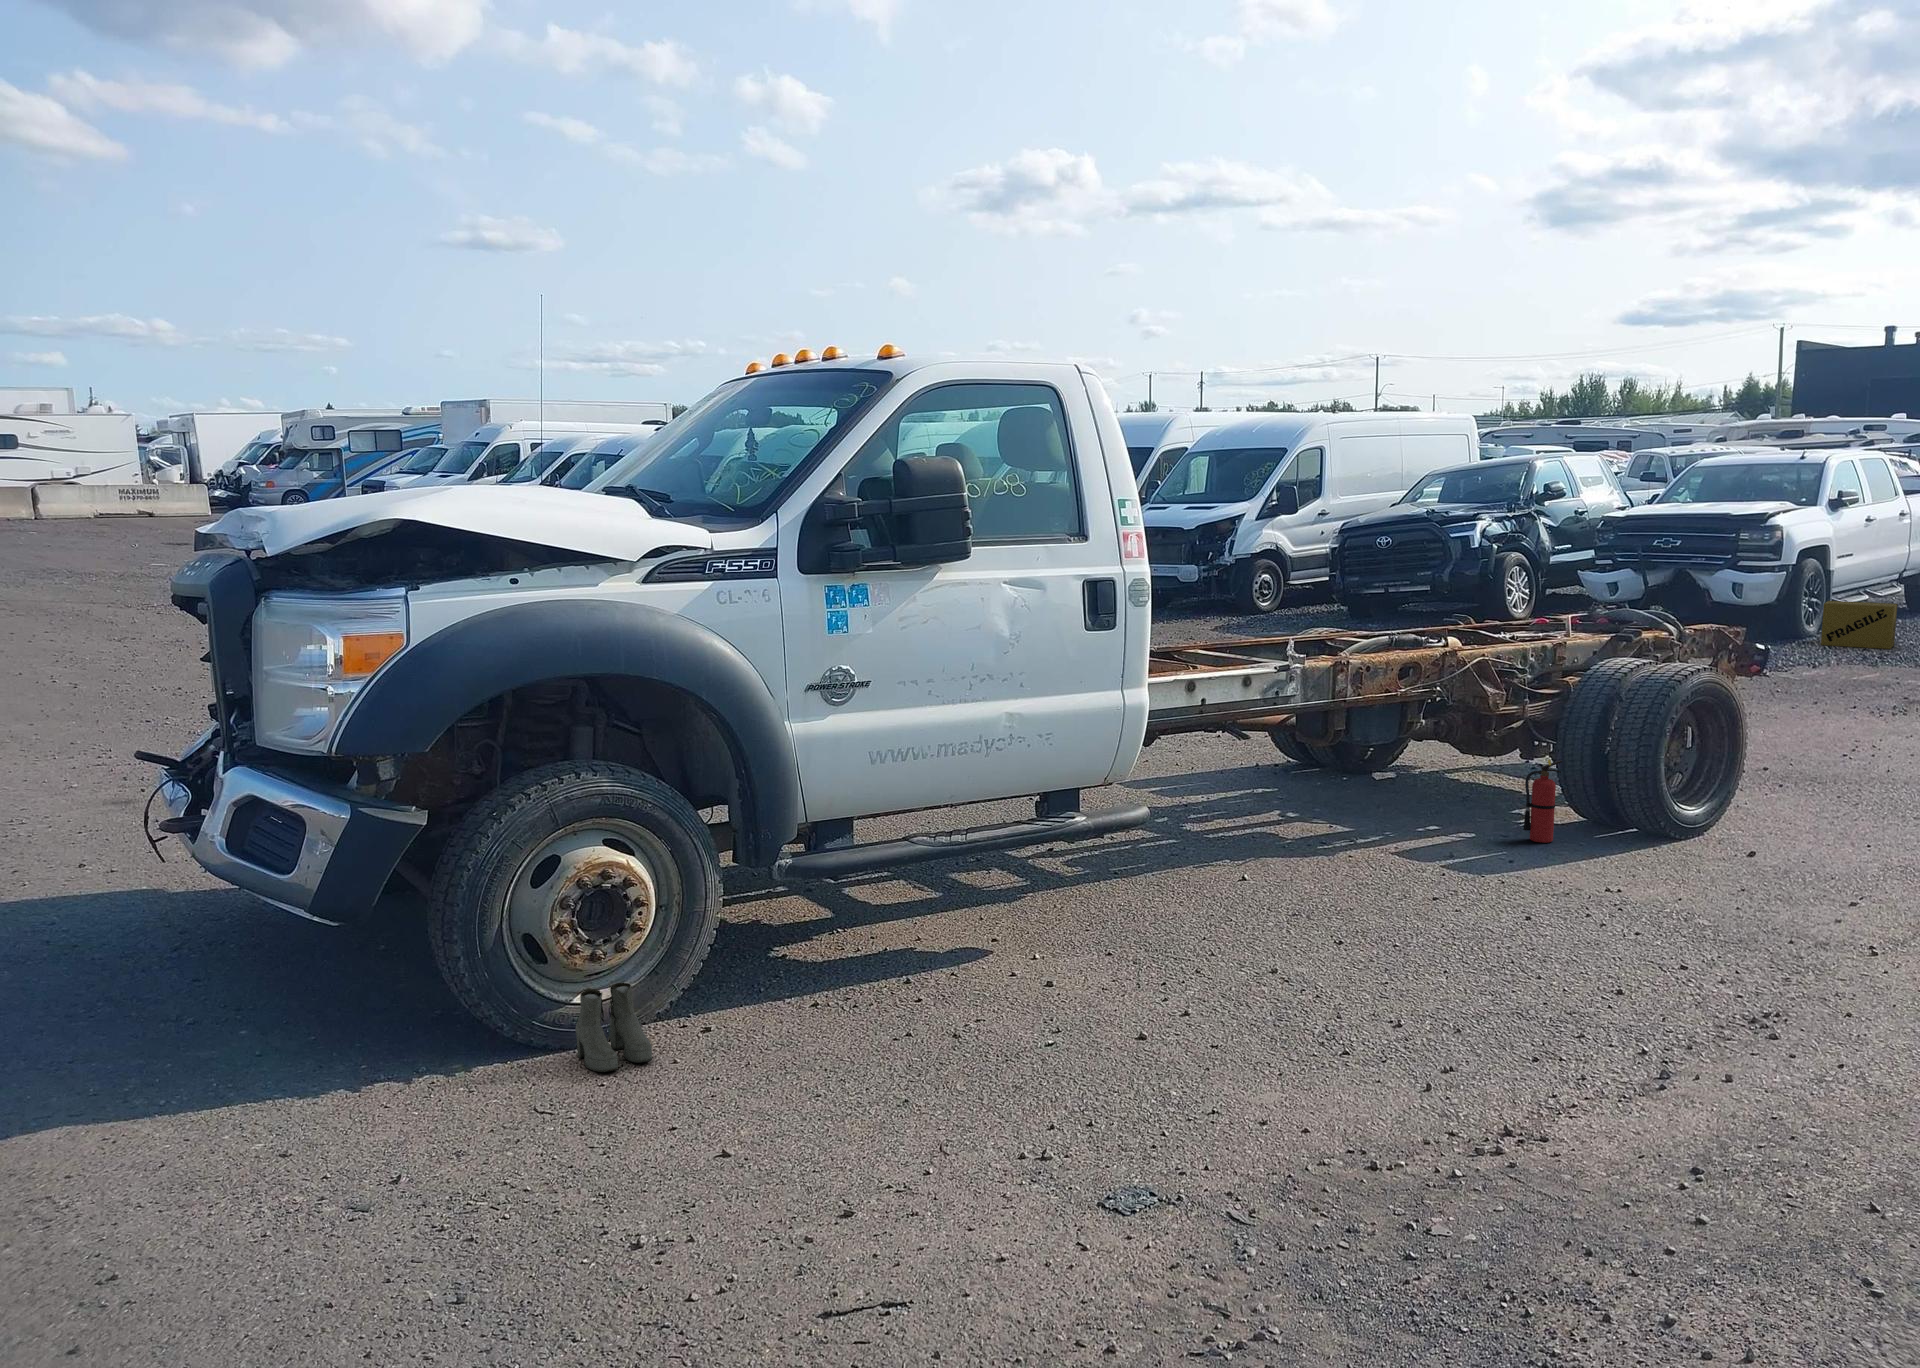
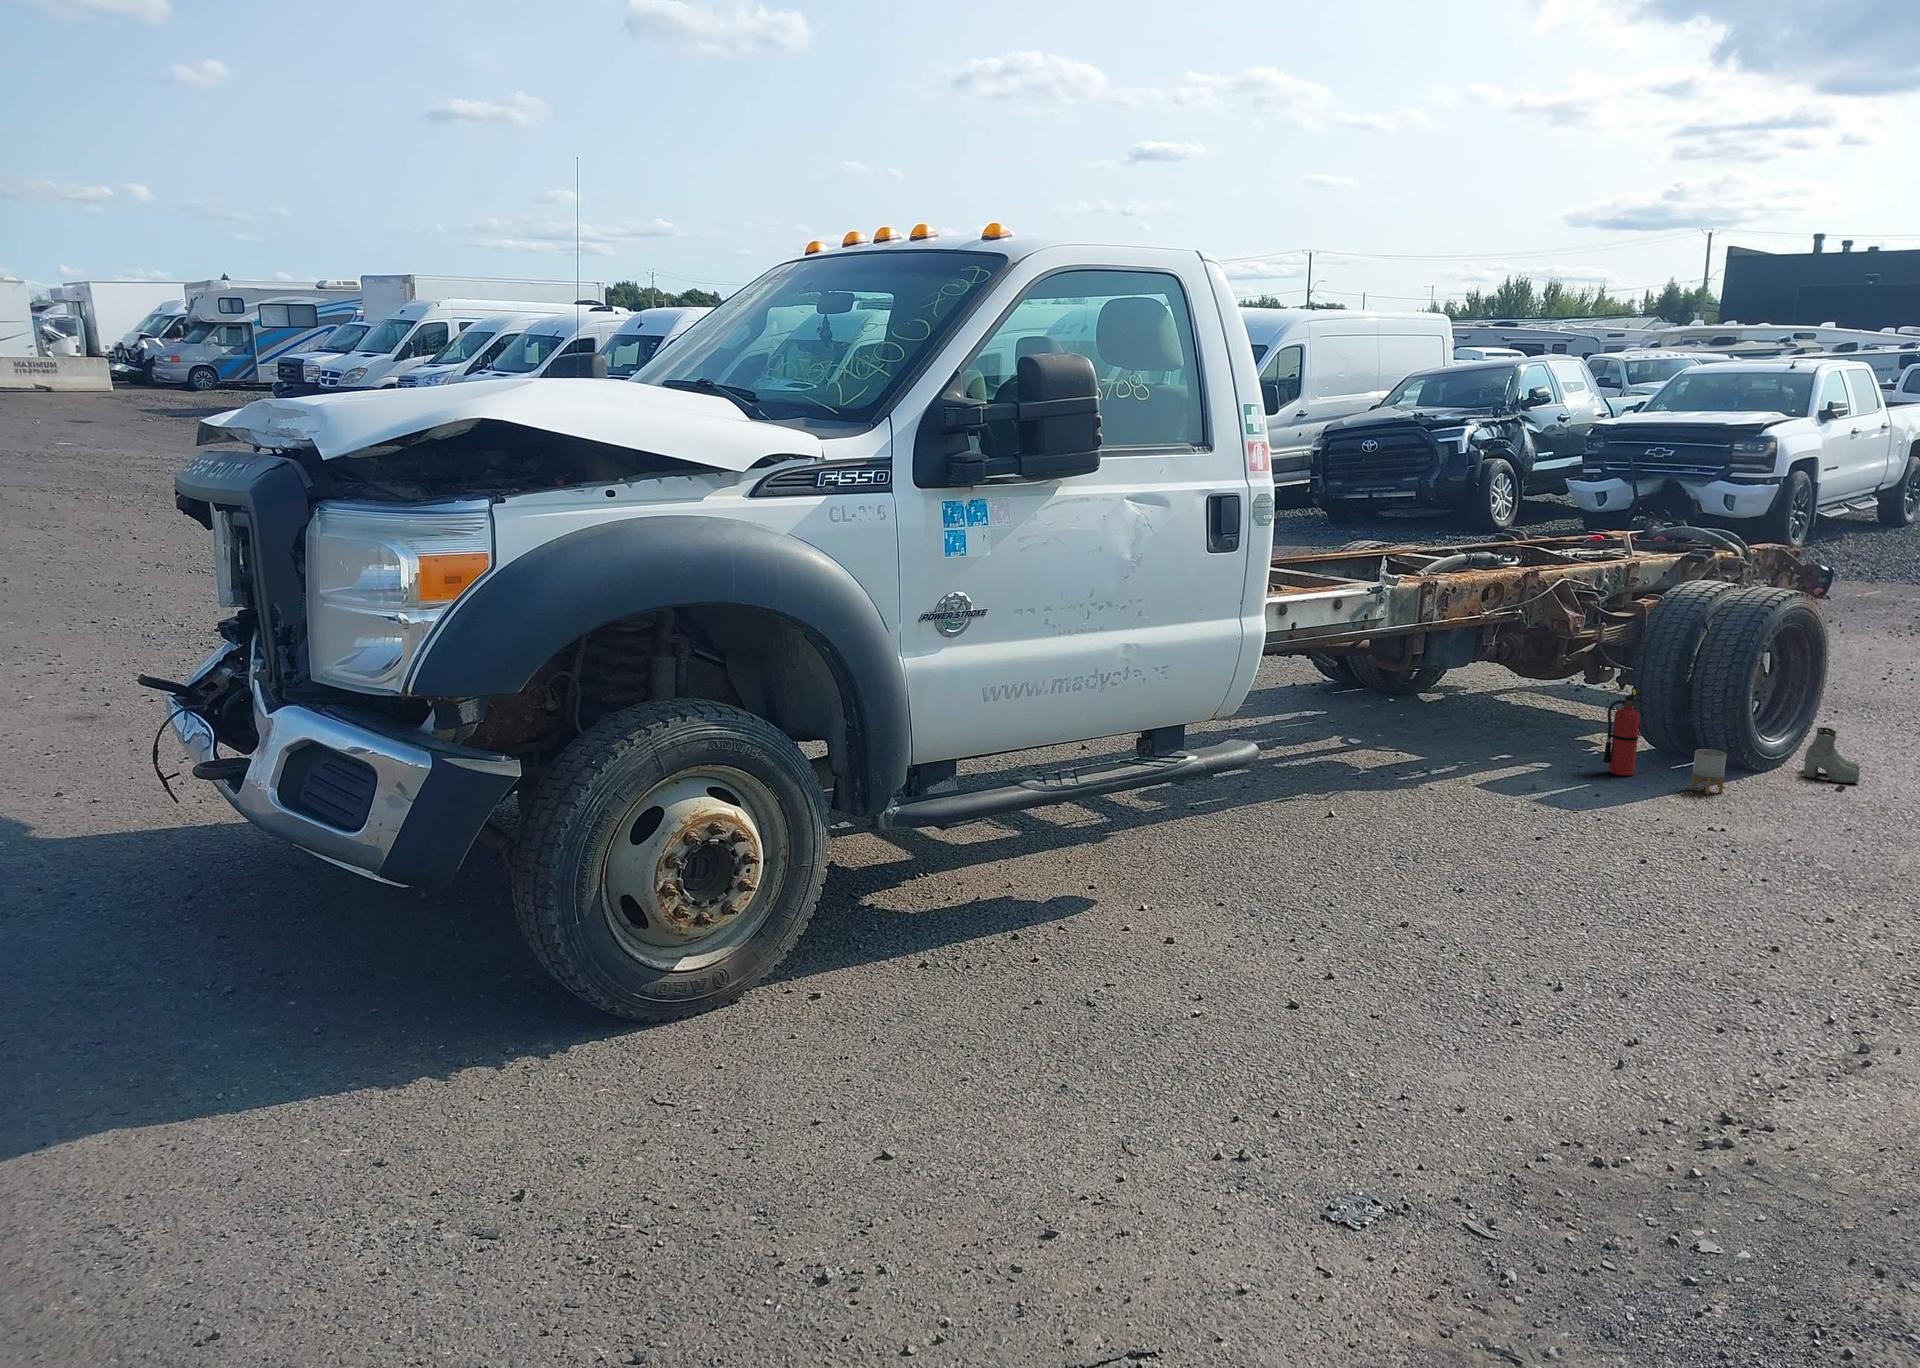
cardboard box: present [1821,601,1897,649] -> none [1807,512,1884,563]
planter: none [1603,816,1634,859] -> present [1691,749,1726,795]
boots: present [575,983,652,1072] -> present [1804,727,1860,783]

